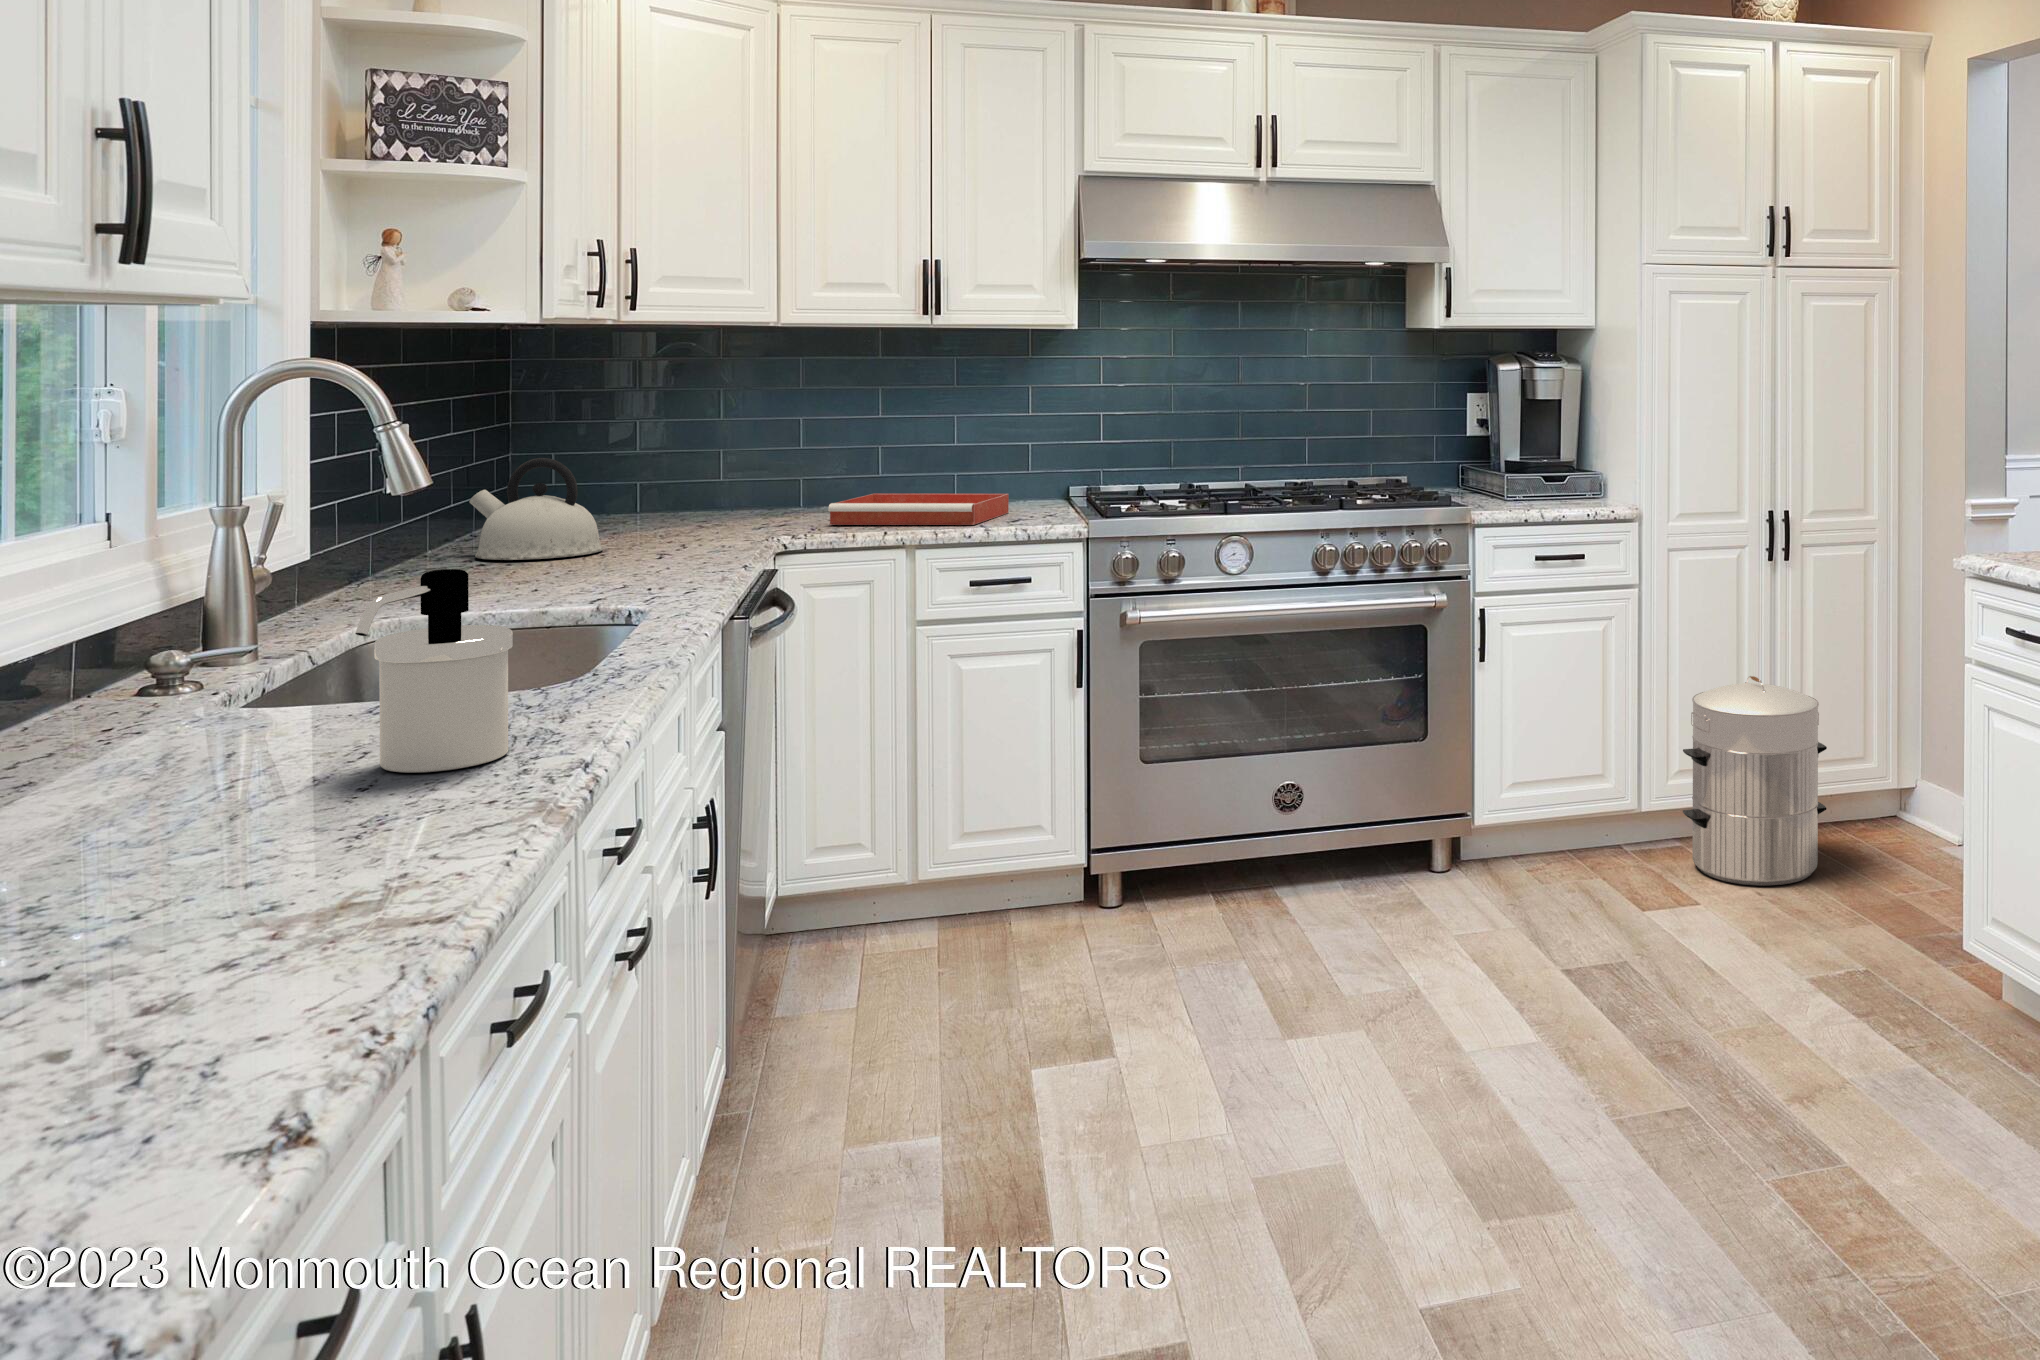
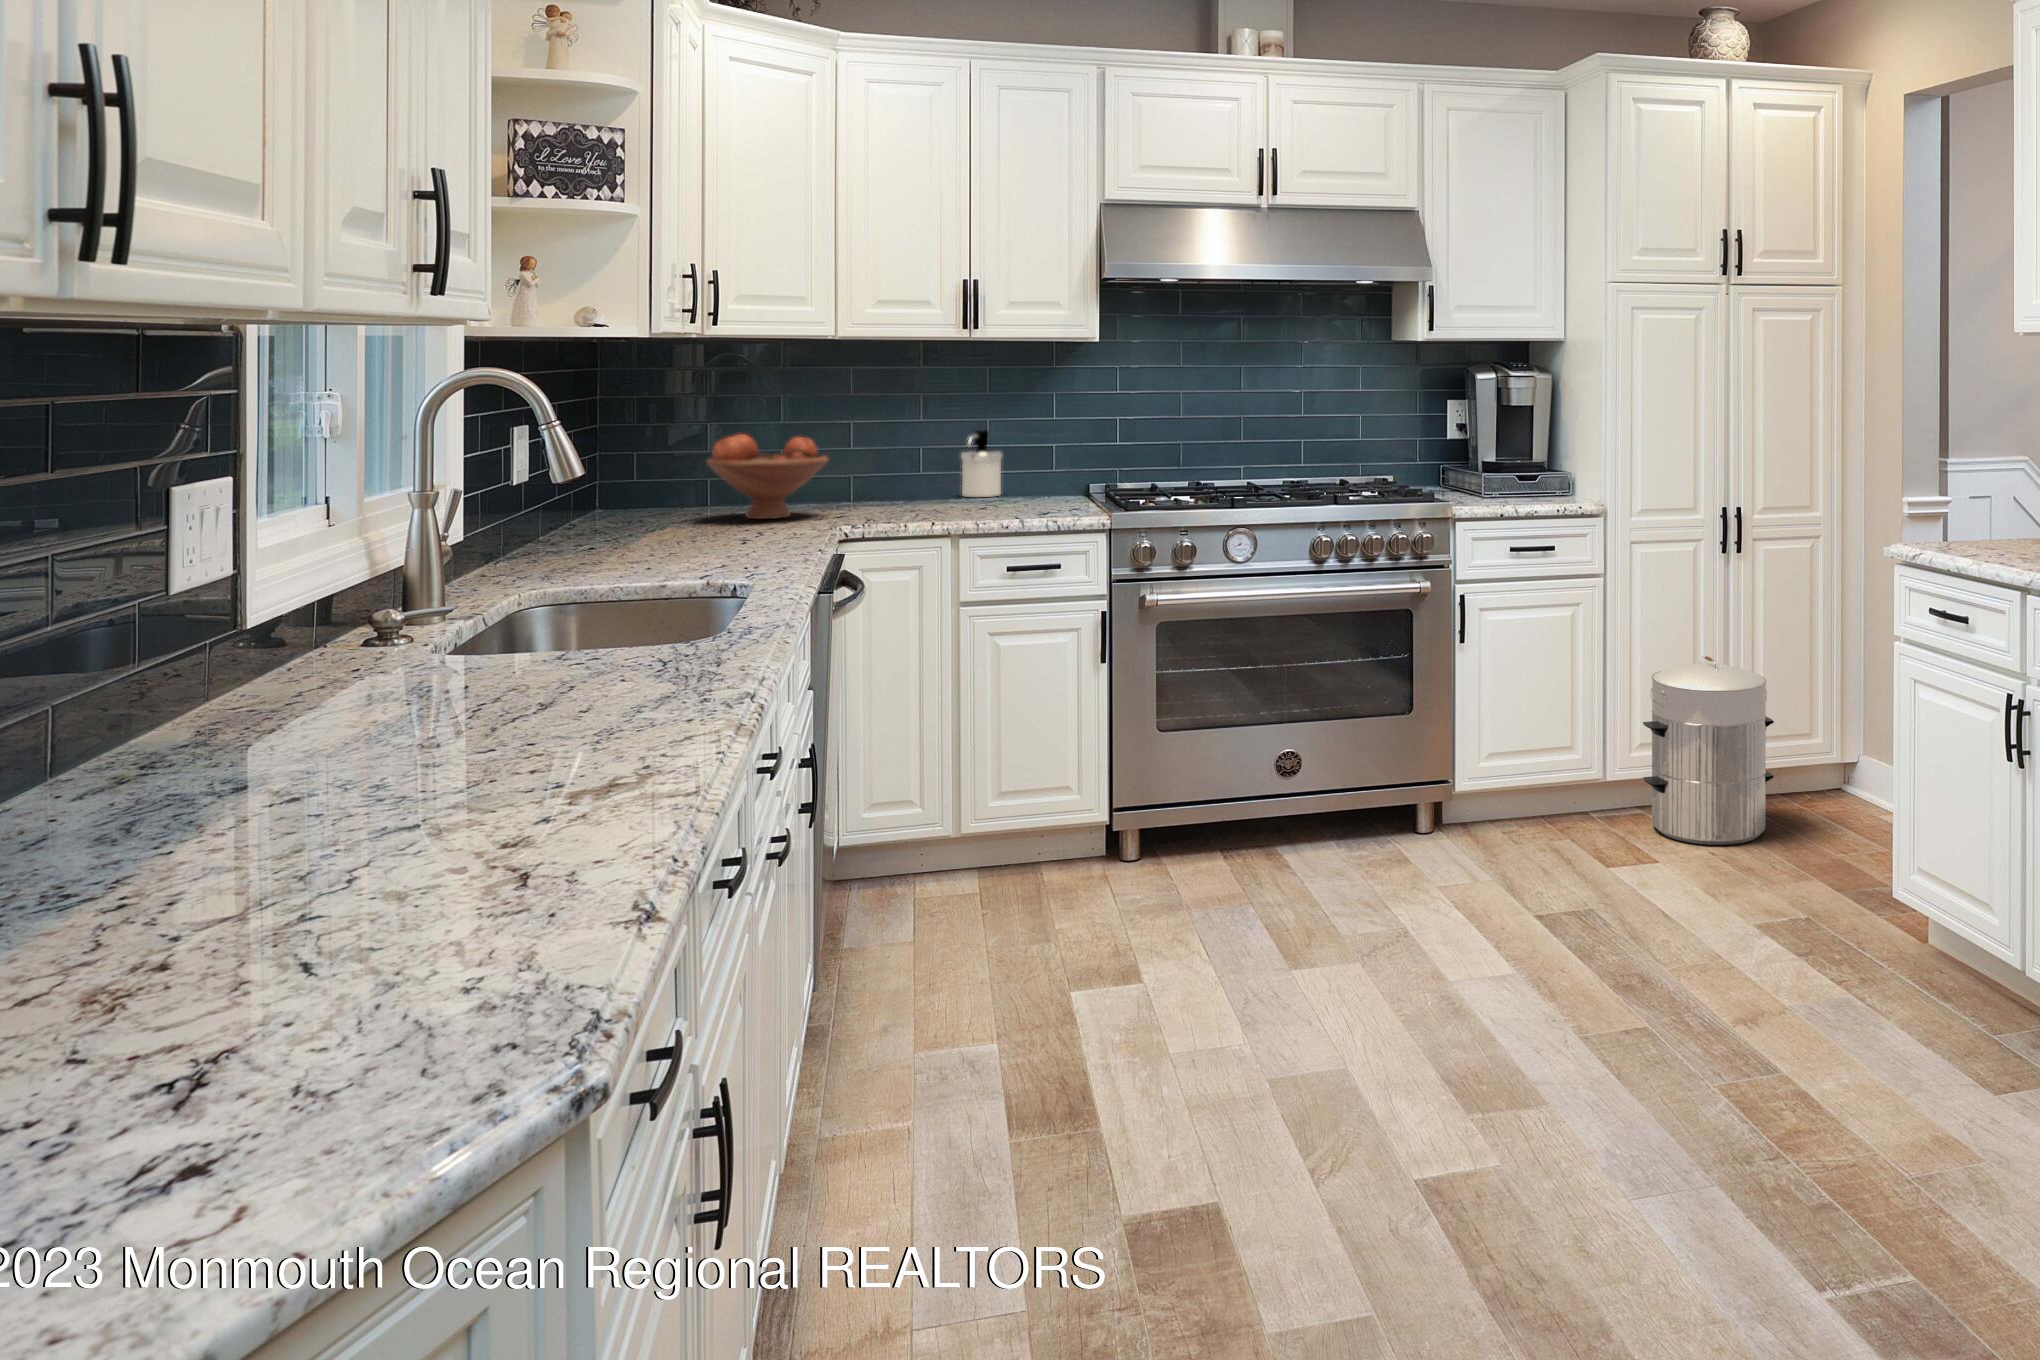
fruit bowl: none [623,433,766,529] -> present [707,434,828,519]
kettle: present [470,458,603,560] -> none [582,455,695,543]
tray: present [828,494,1009,525] -> none [884,489,1040,516]
soap dispenser: present [355,569,513,773] -> present [961,430,1002,497]

